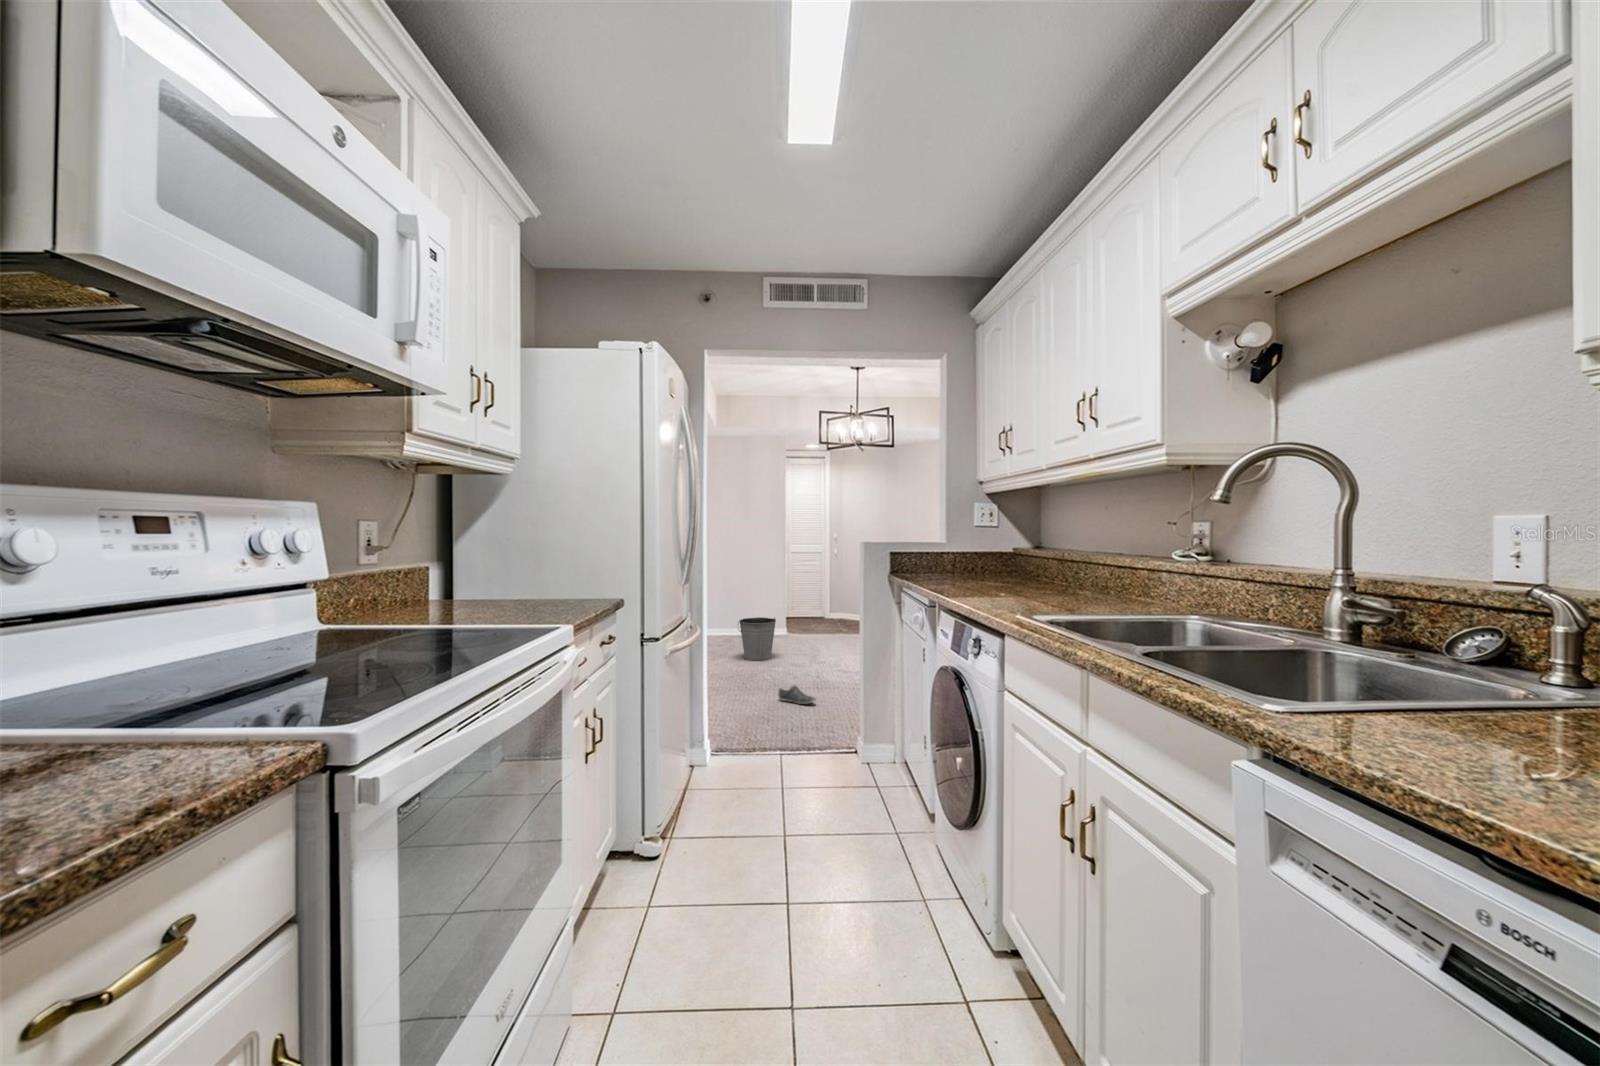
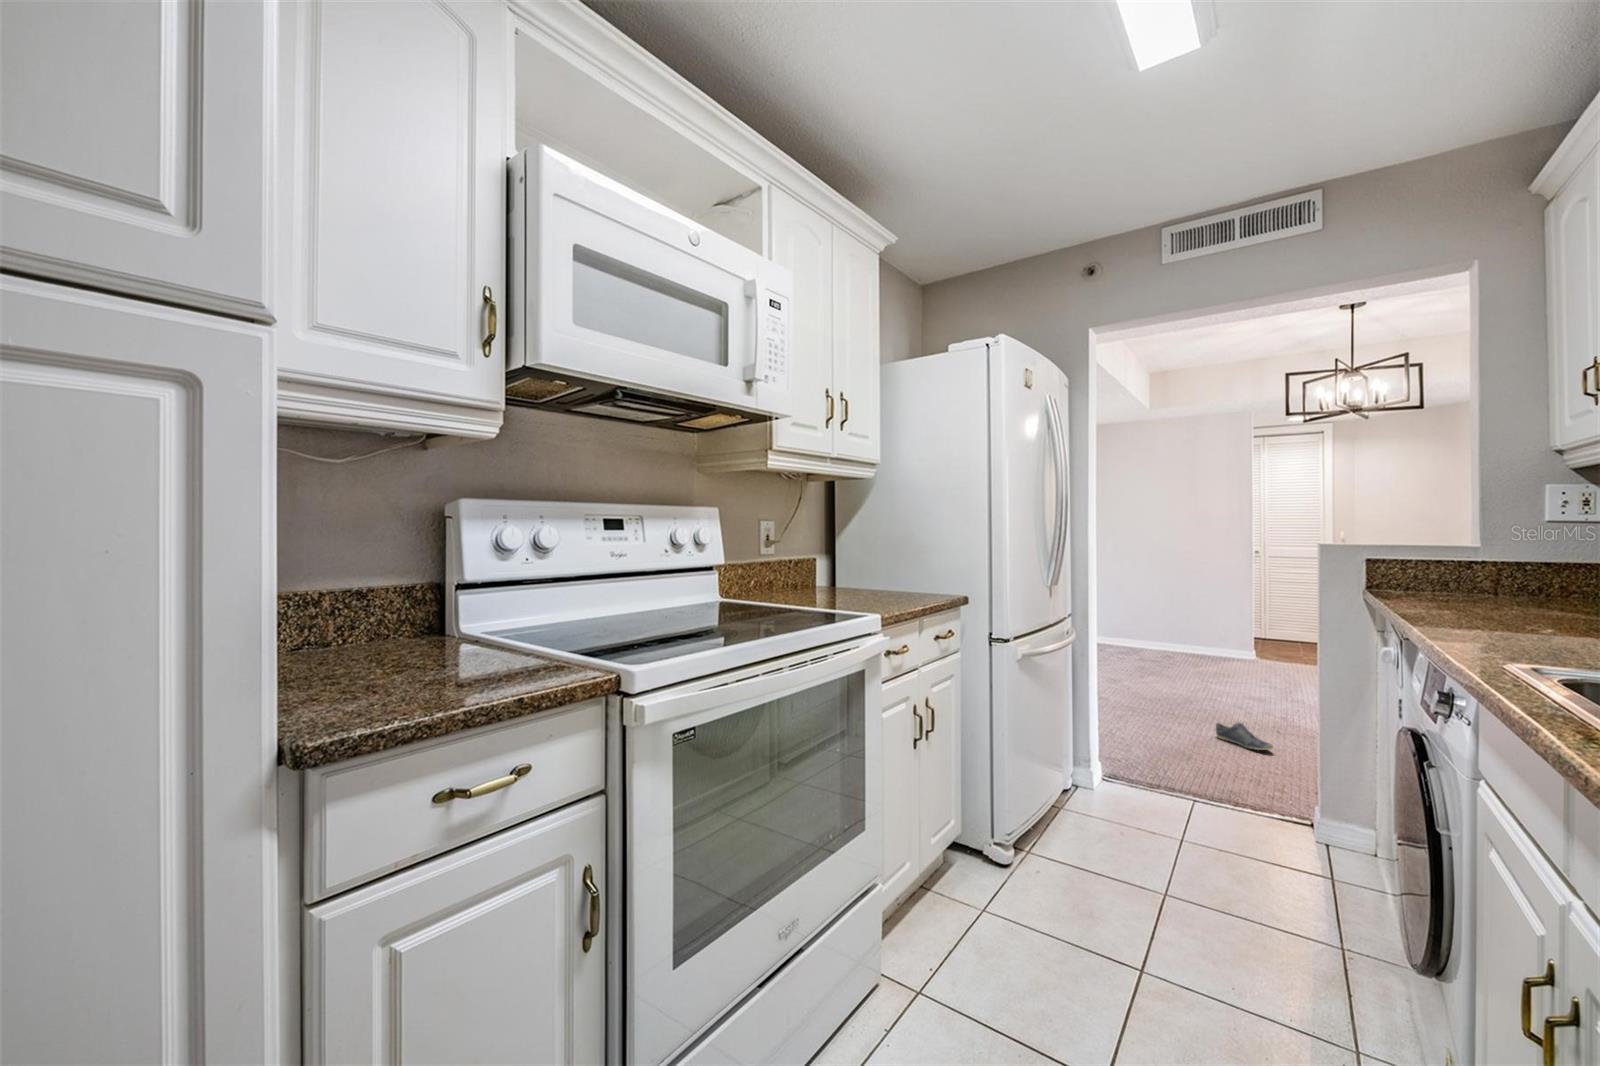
bucket: present [738,617,776,660] -> none [1174,632,1231,685]

